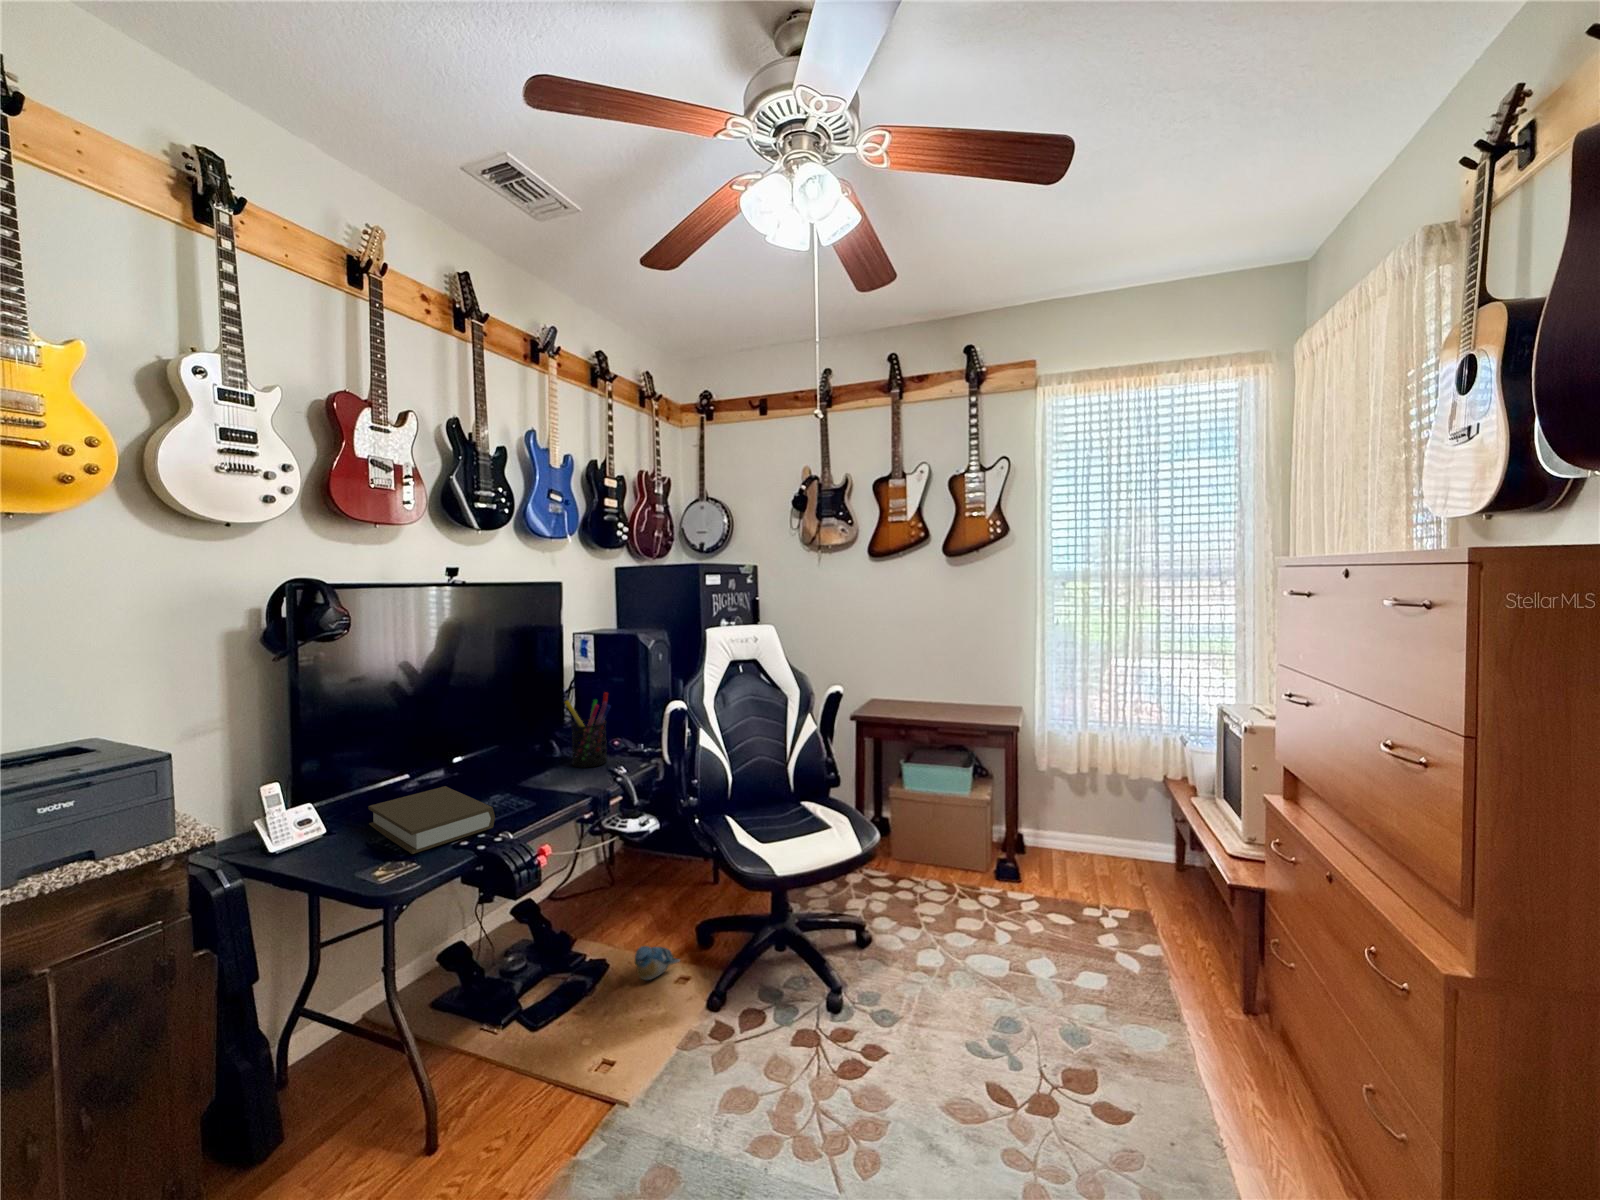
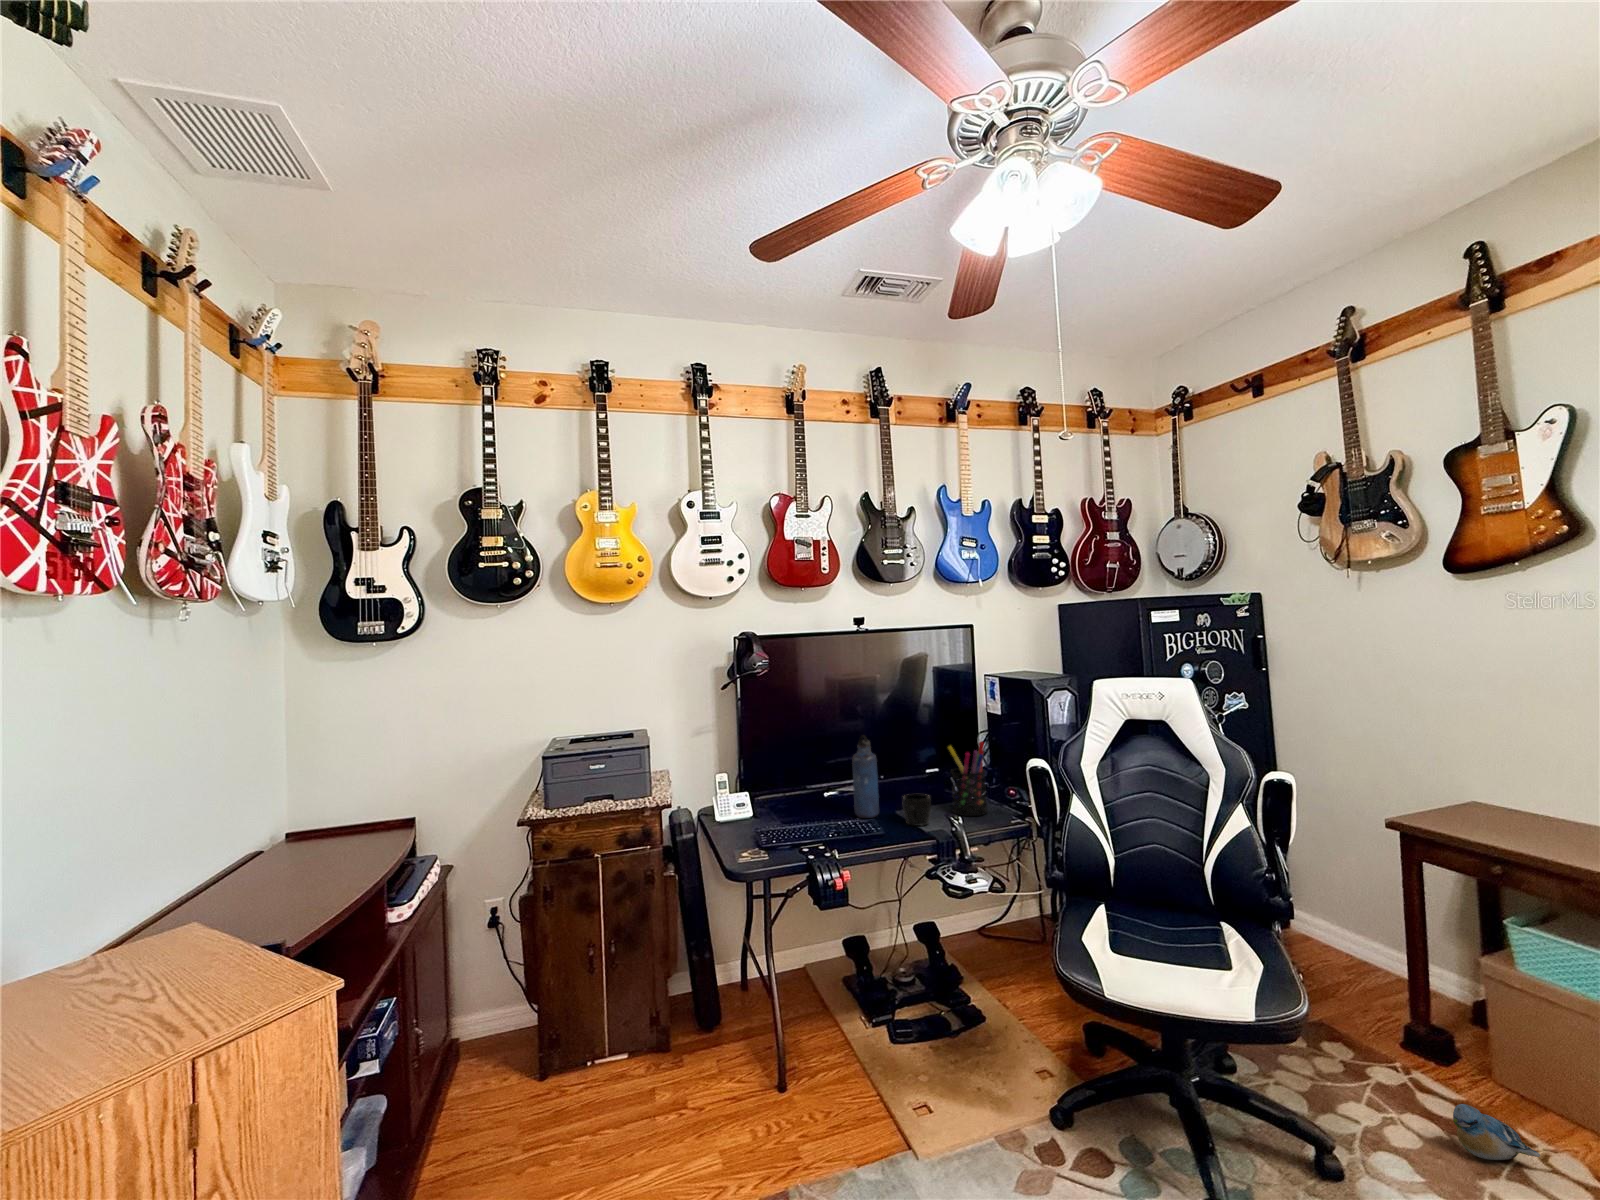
water bottle: none [472,700,504,794] -> present [852,735,879,818]
mug: none [538,753,569,788] -> present [903,794,931,826]
book: present [368,786,495,854] -> none [772,803,836,846]
plush toy: present [635,946,680,980] -> present [1453,1104,1540,1160]

